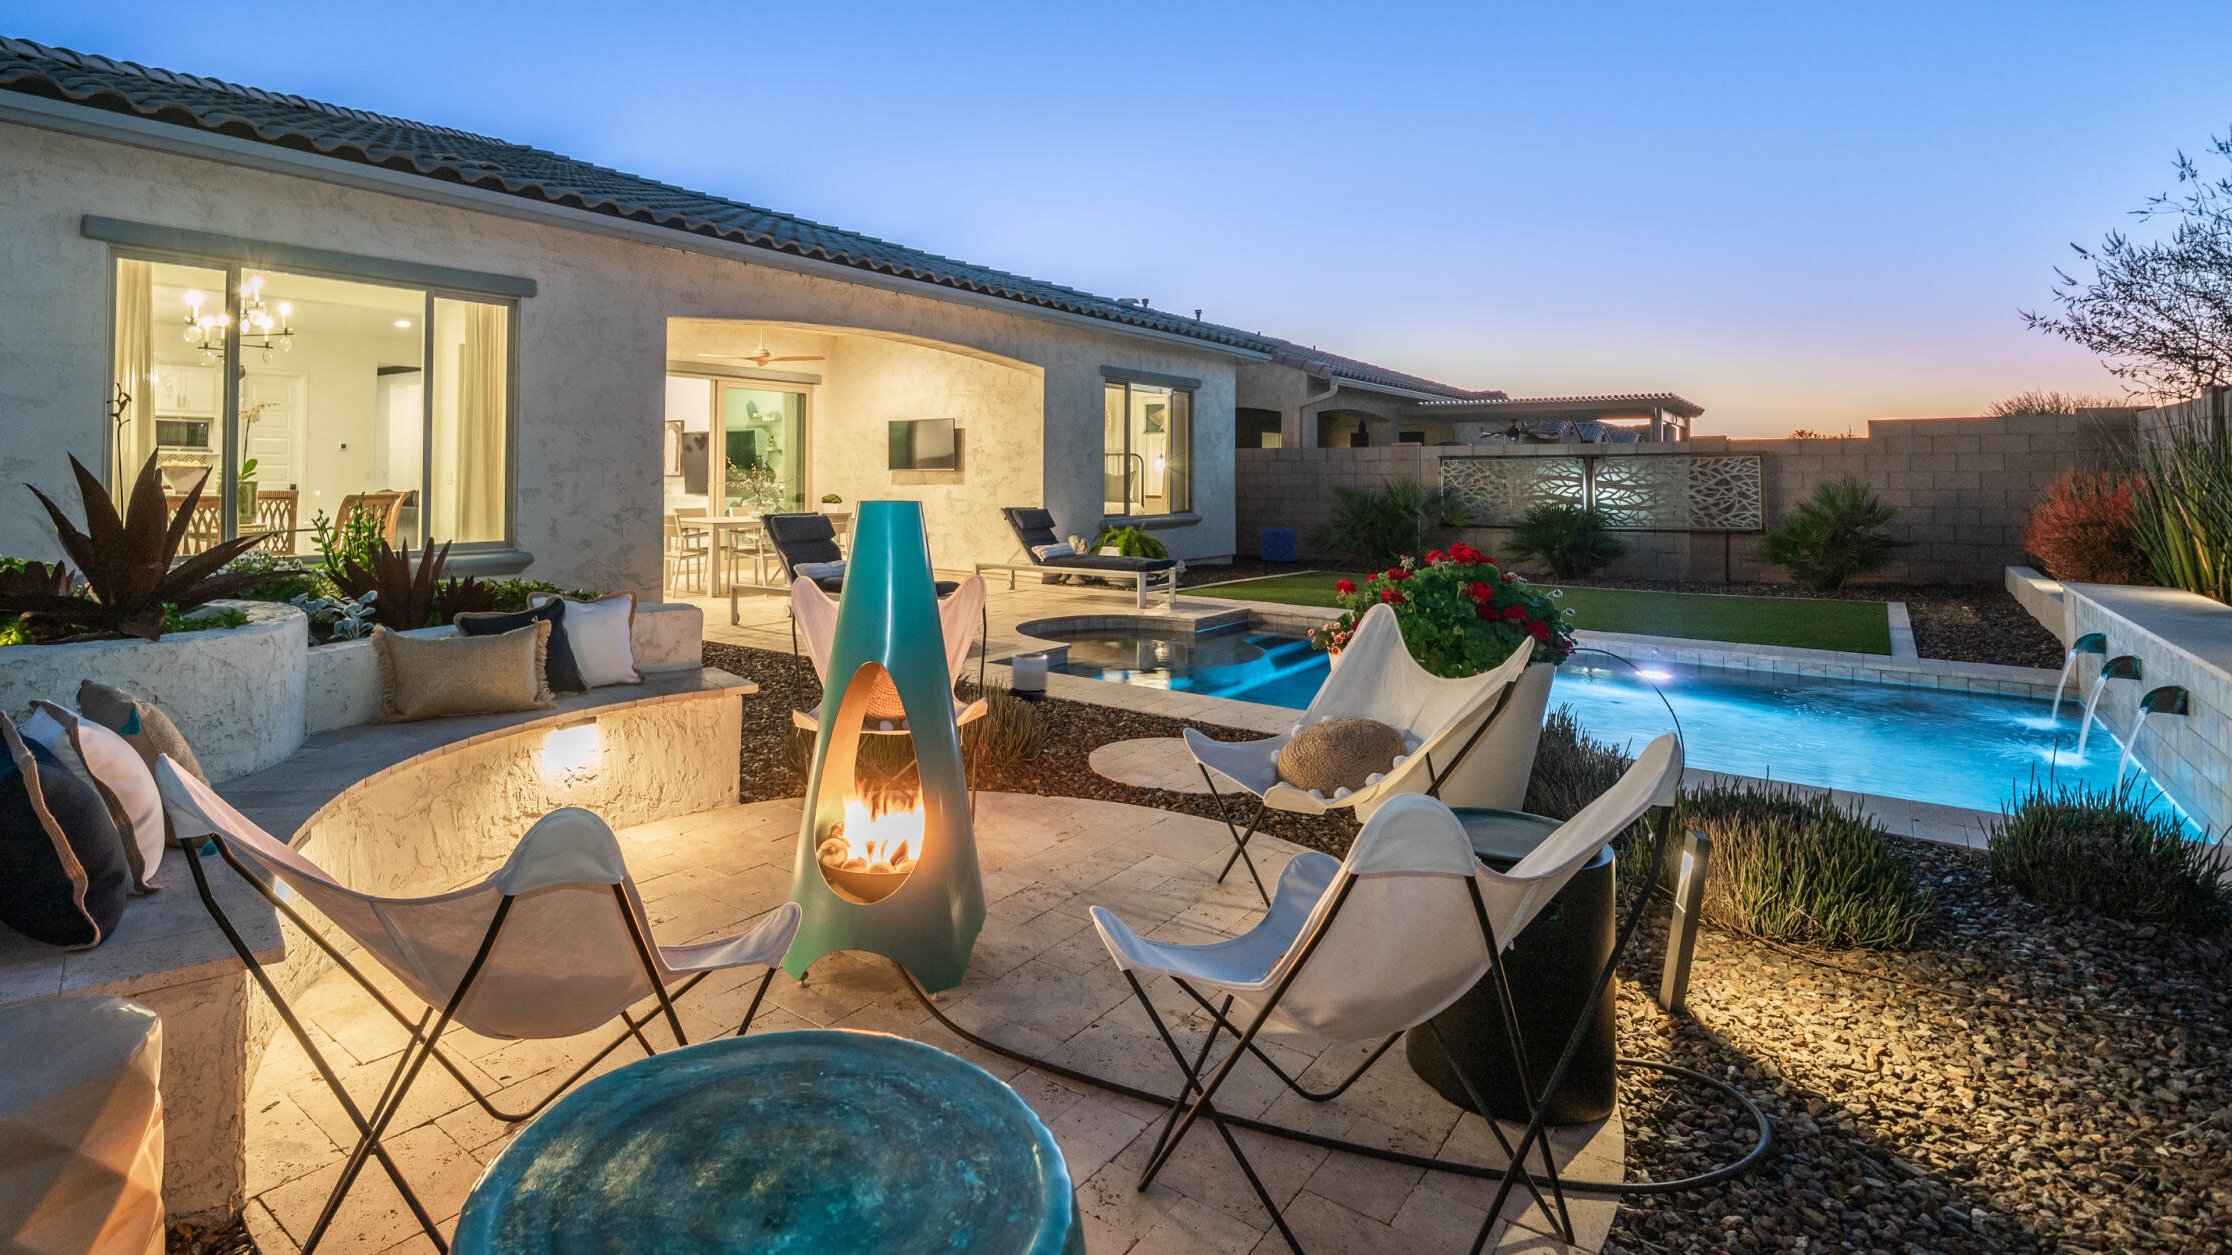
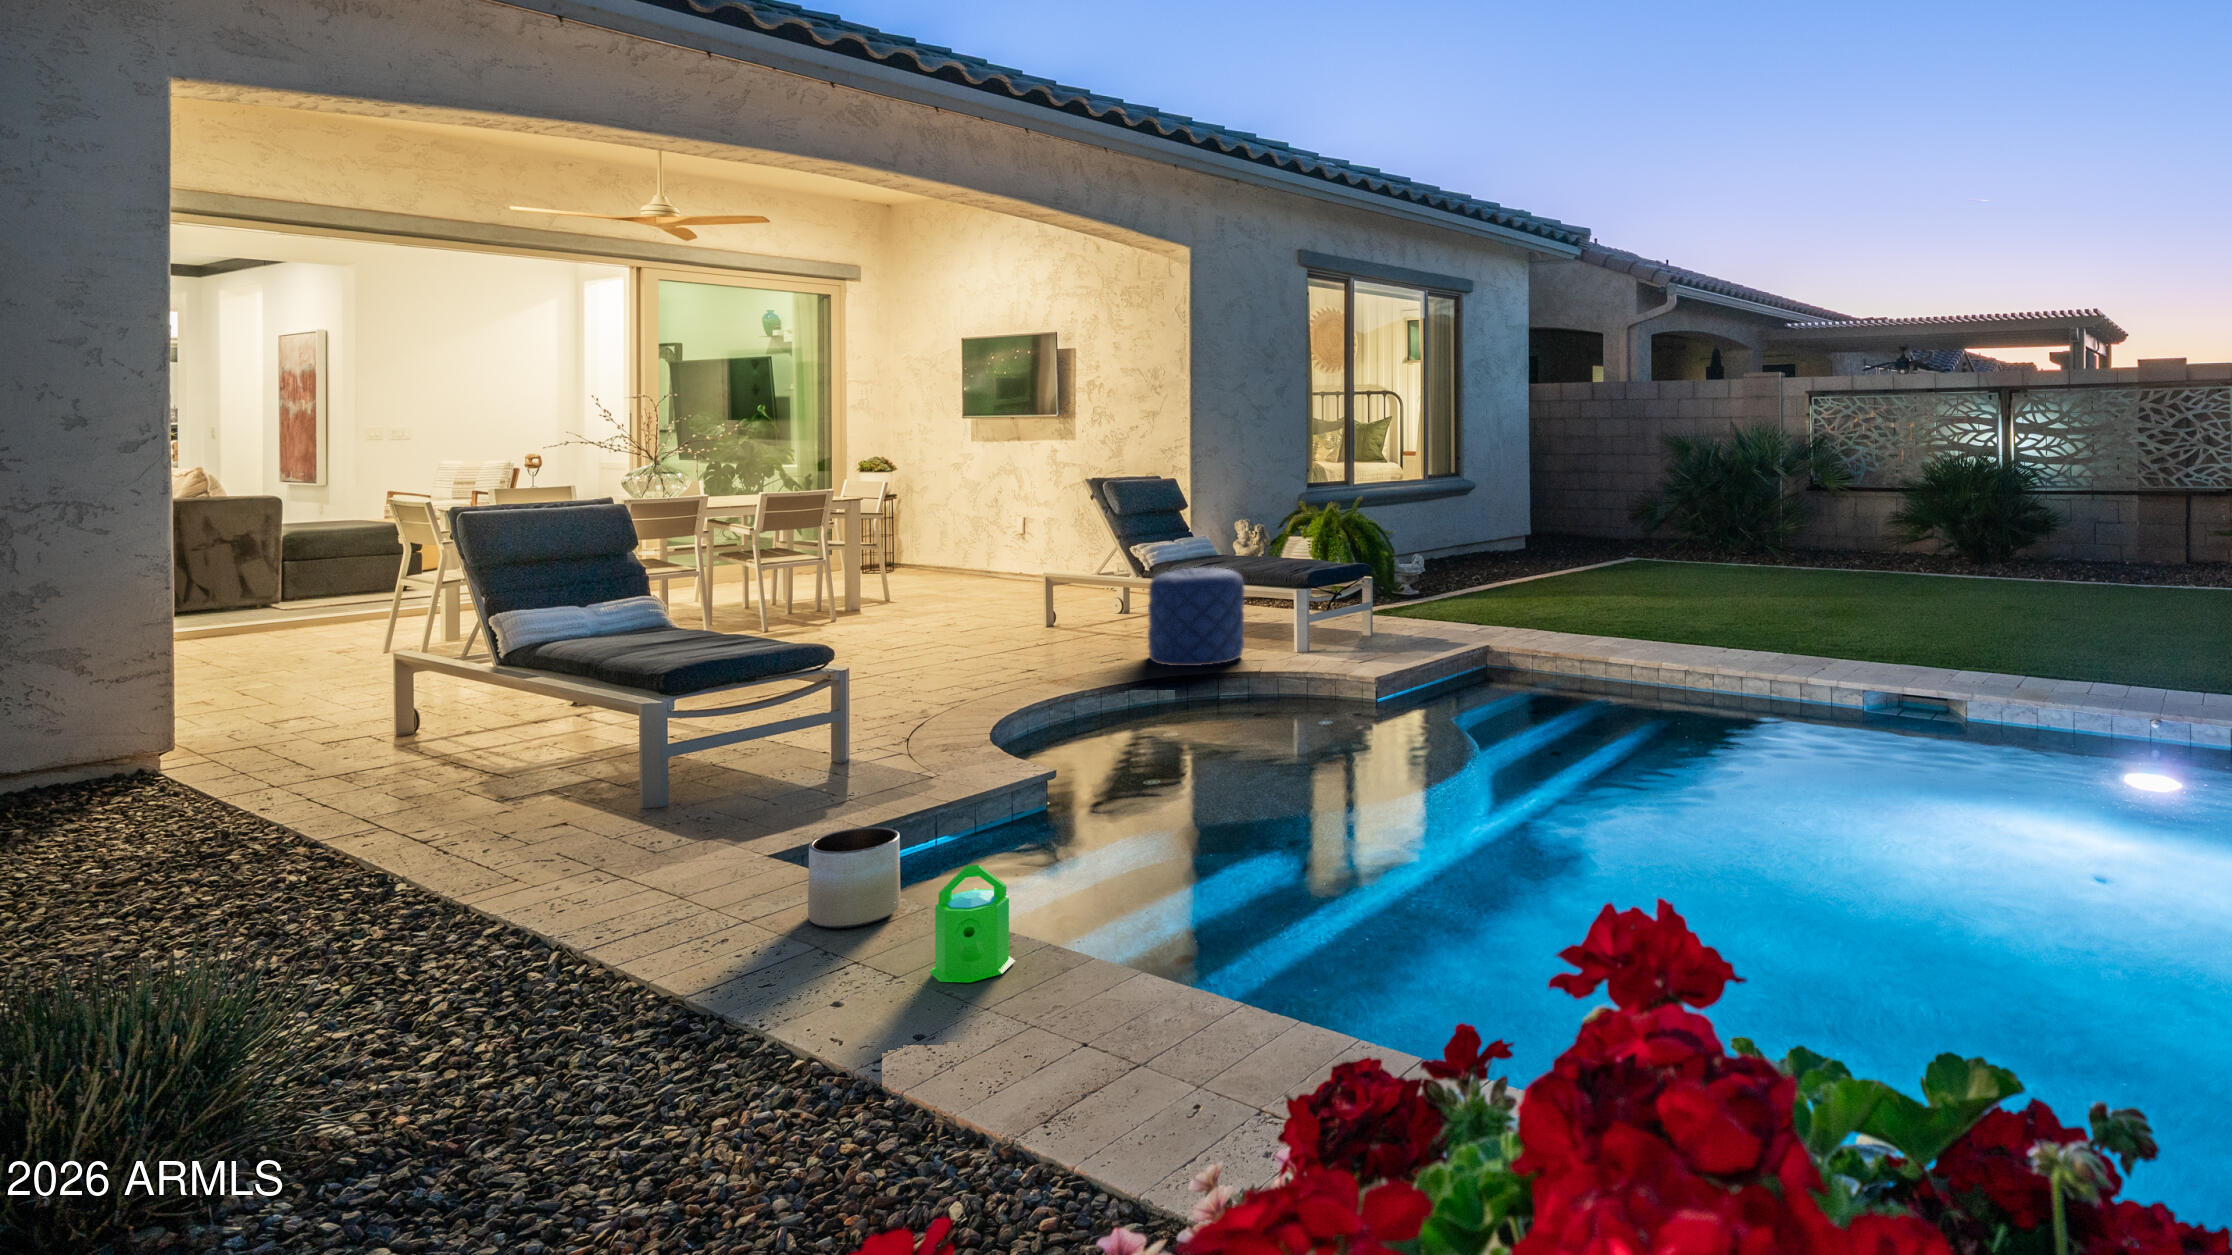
pouf: present [1261,528,1296,562] -> present [1148,568,1244,666]
watering can: none [1080,661,1112,707] -> present [930,864,1015,983]

